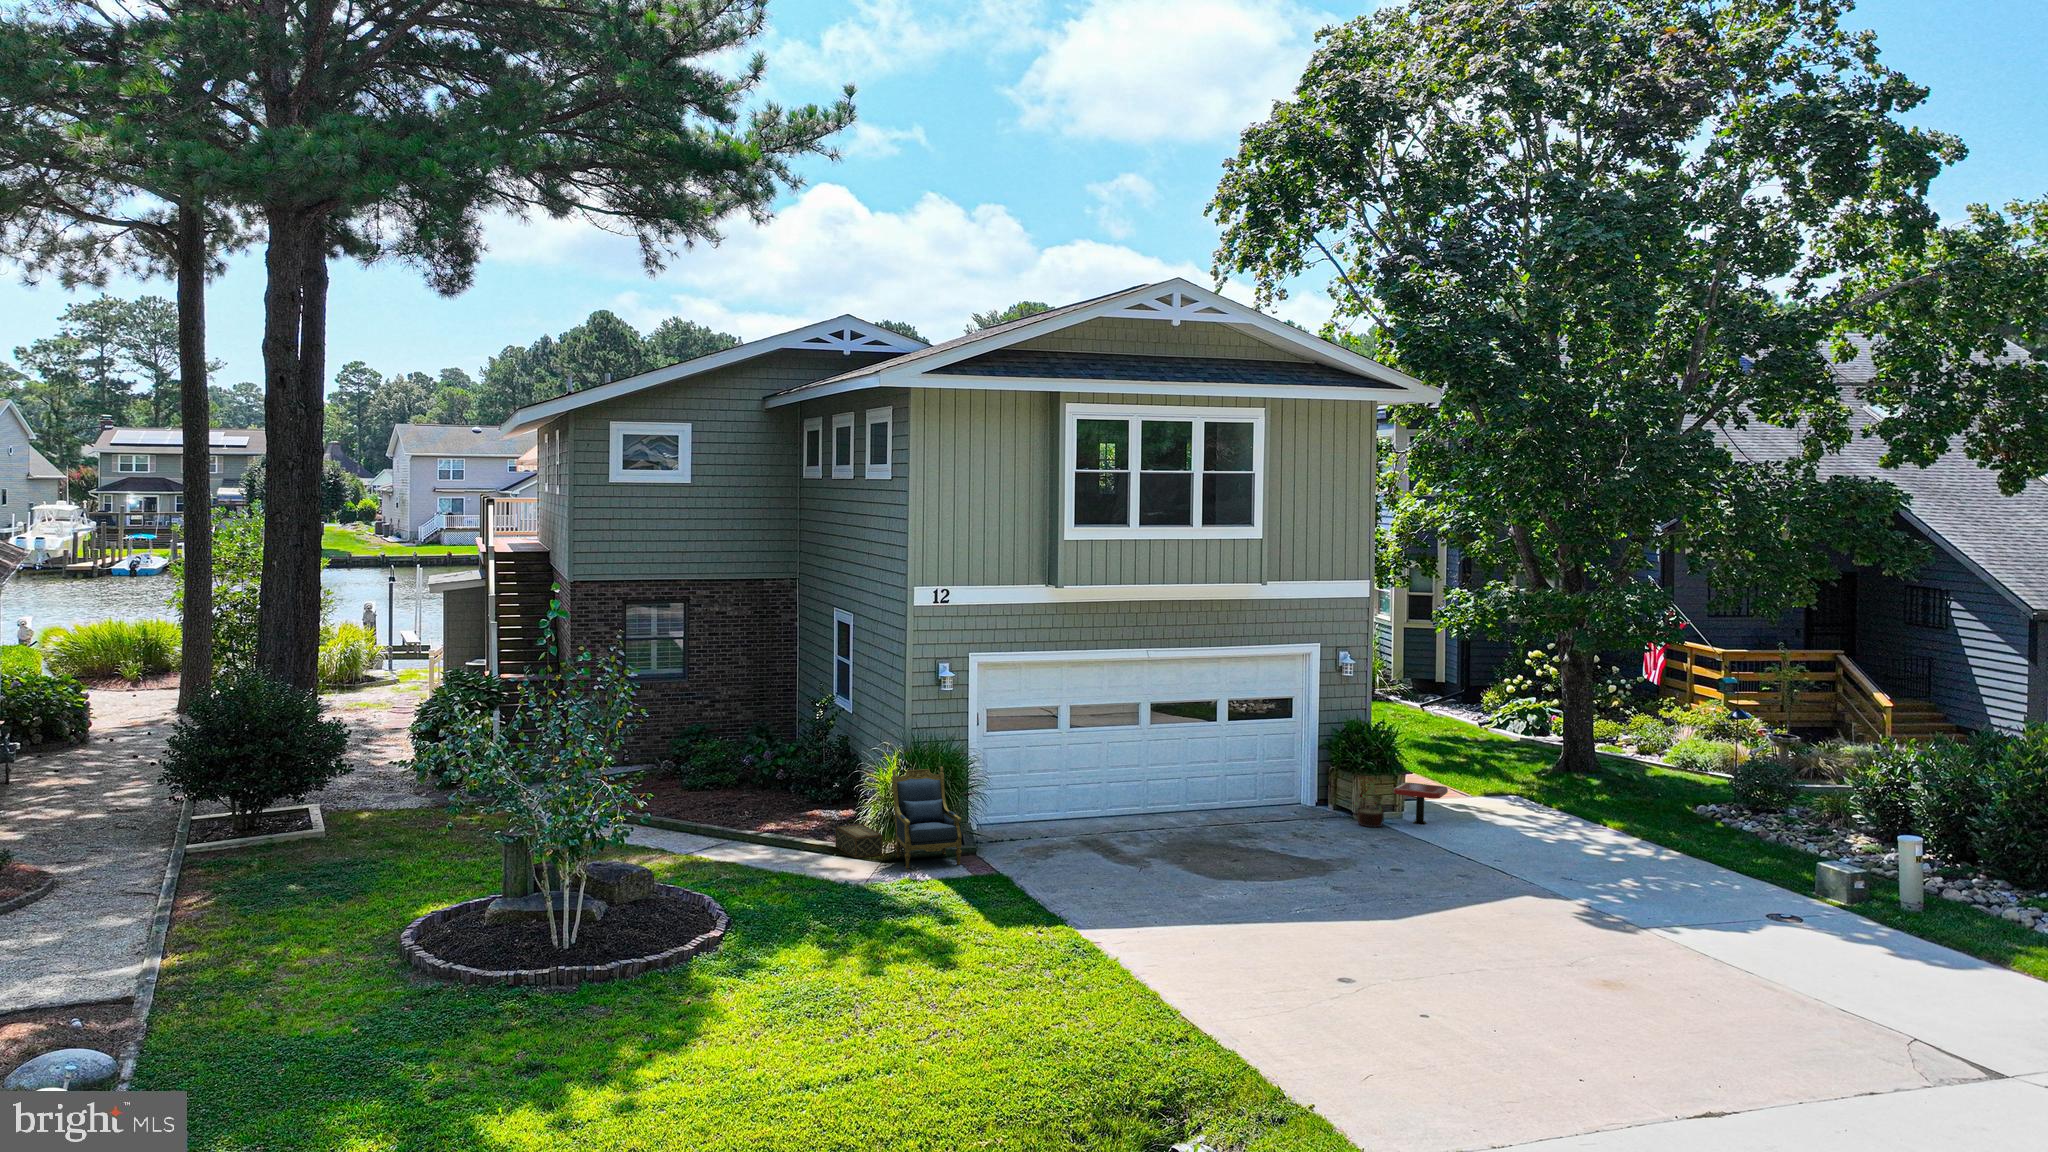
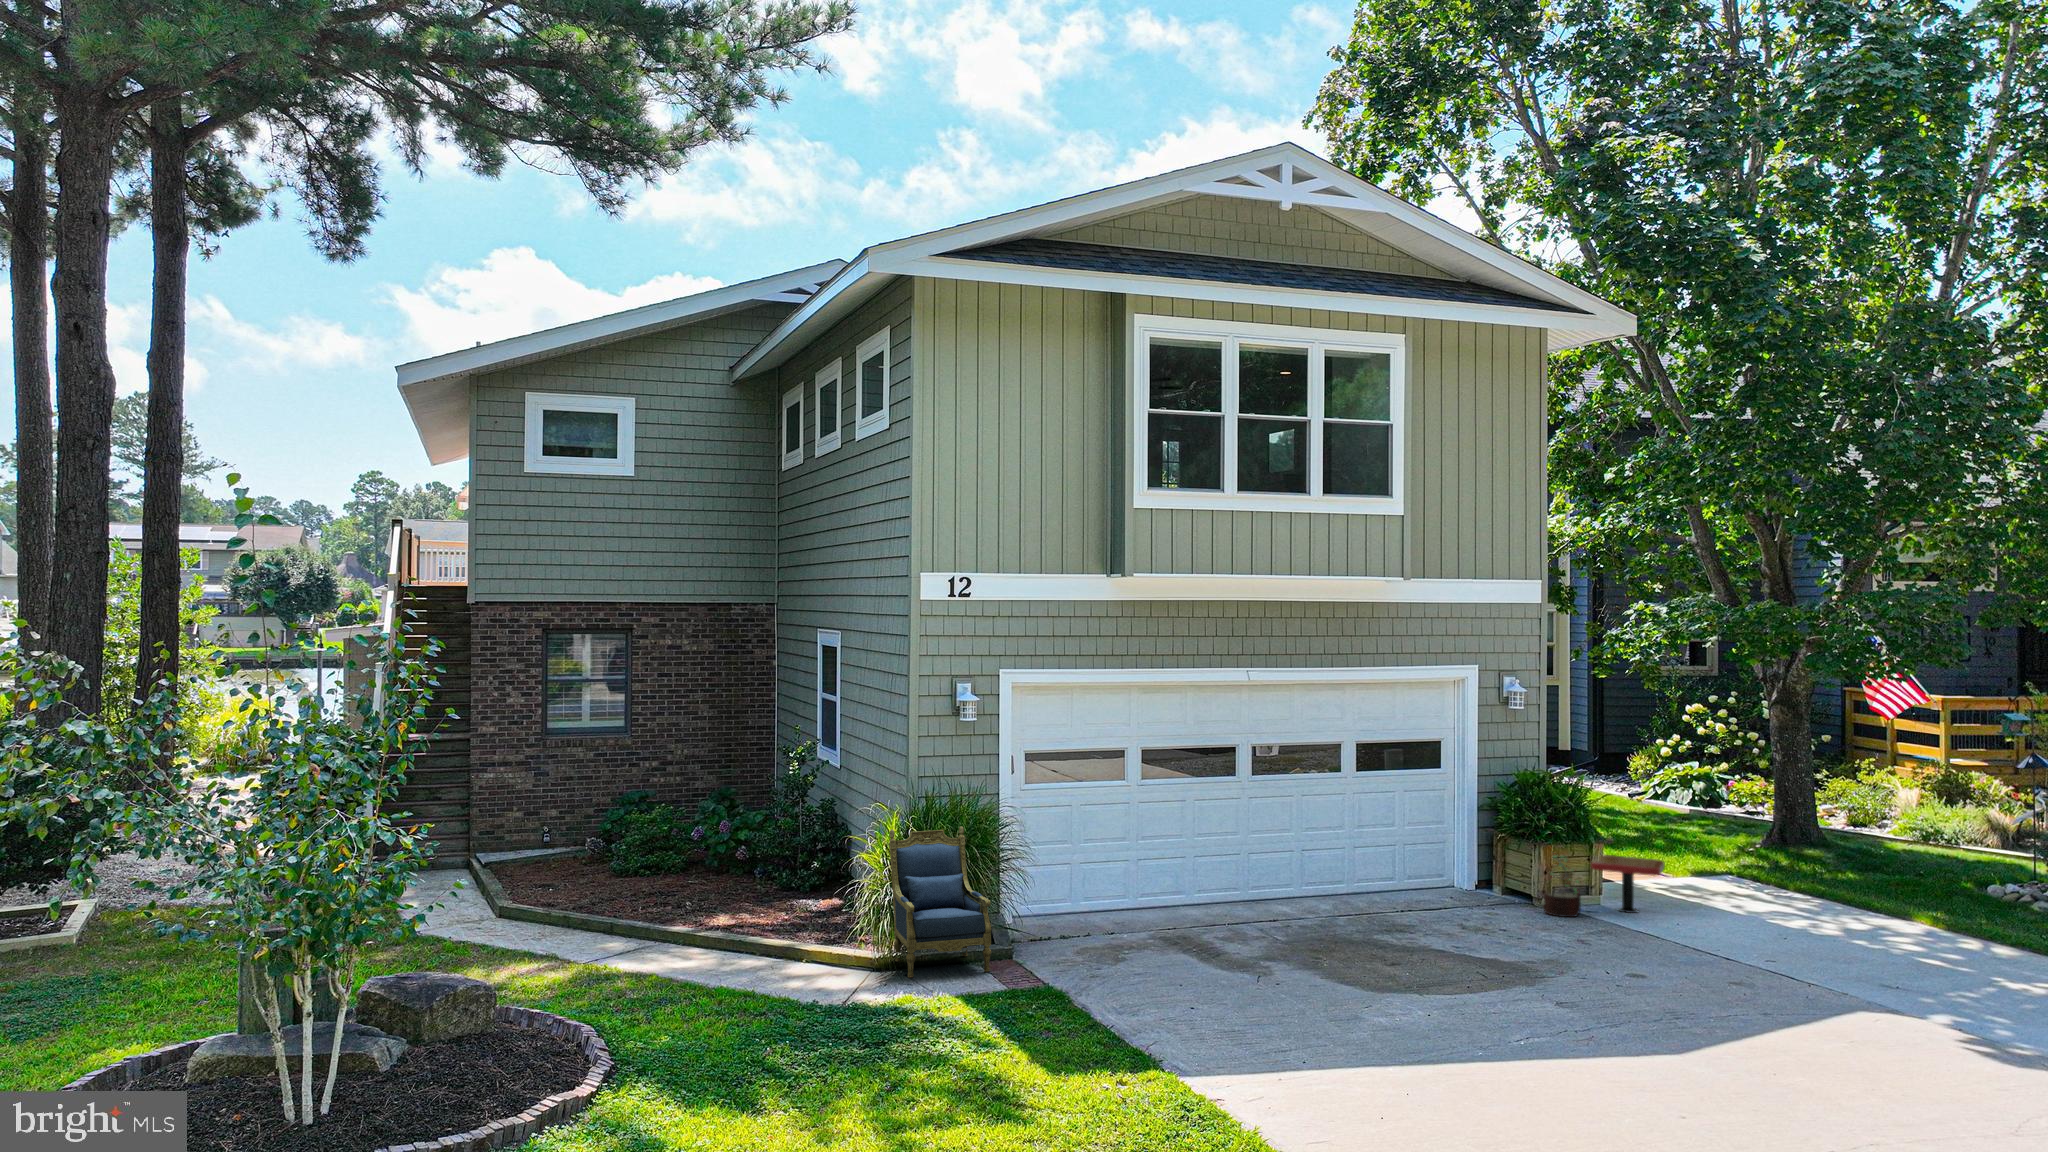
woven basket: present [836,824,882,858] -> none [808,913,875,962]

